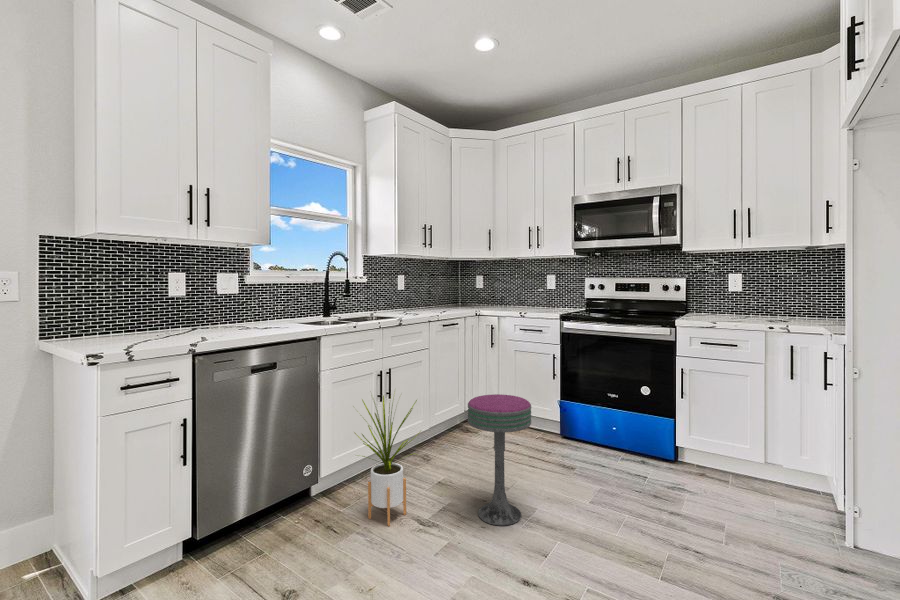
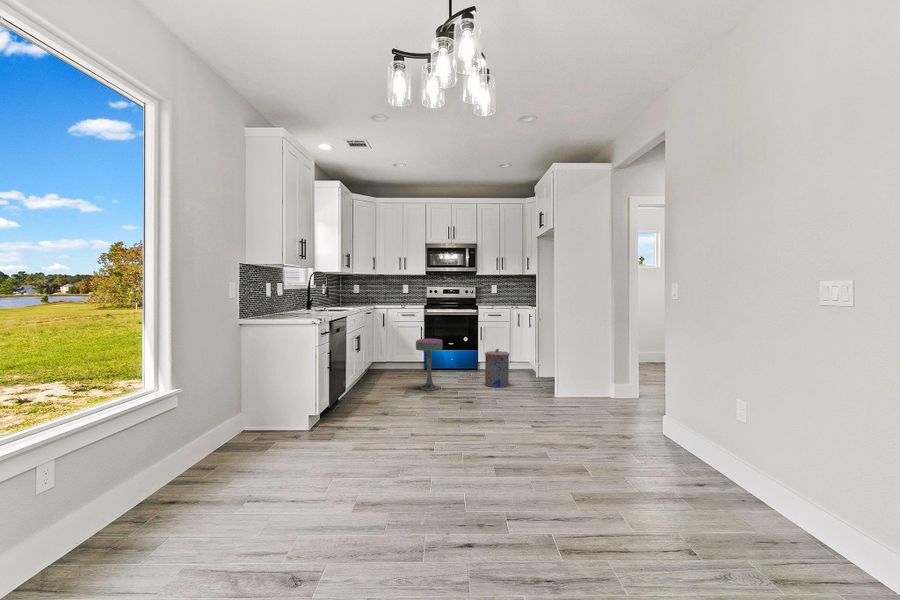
house plant: present [355,396,420,526] -> none [371,337,402,396]
trash can: none [652,447,728,567] -> present [485,349,509,387]

